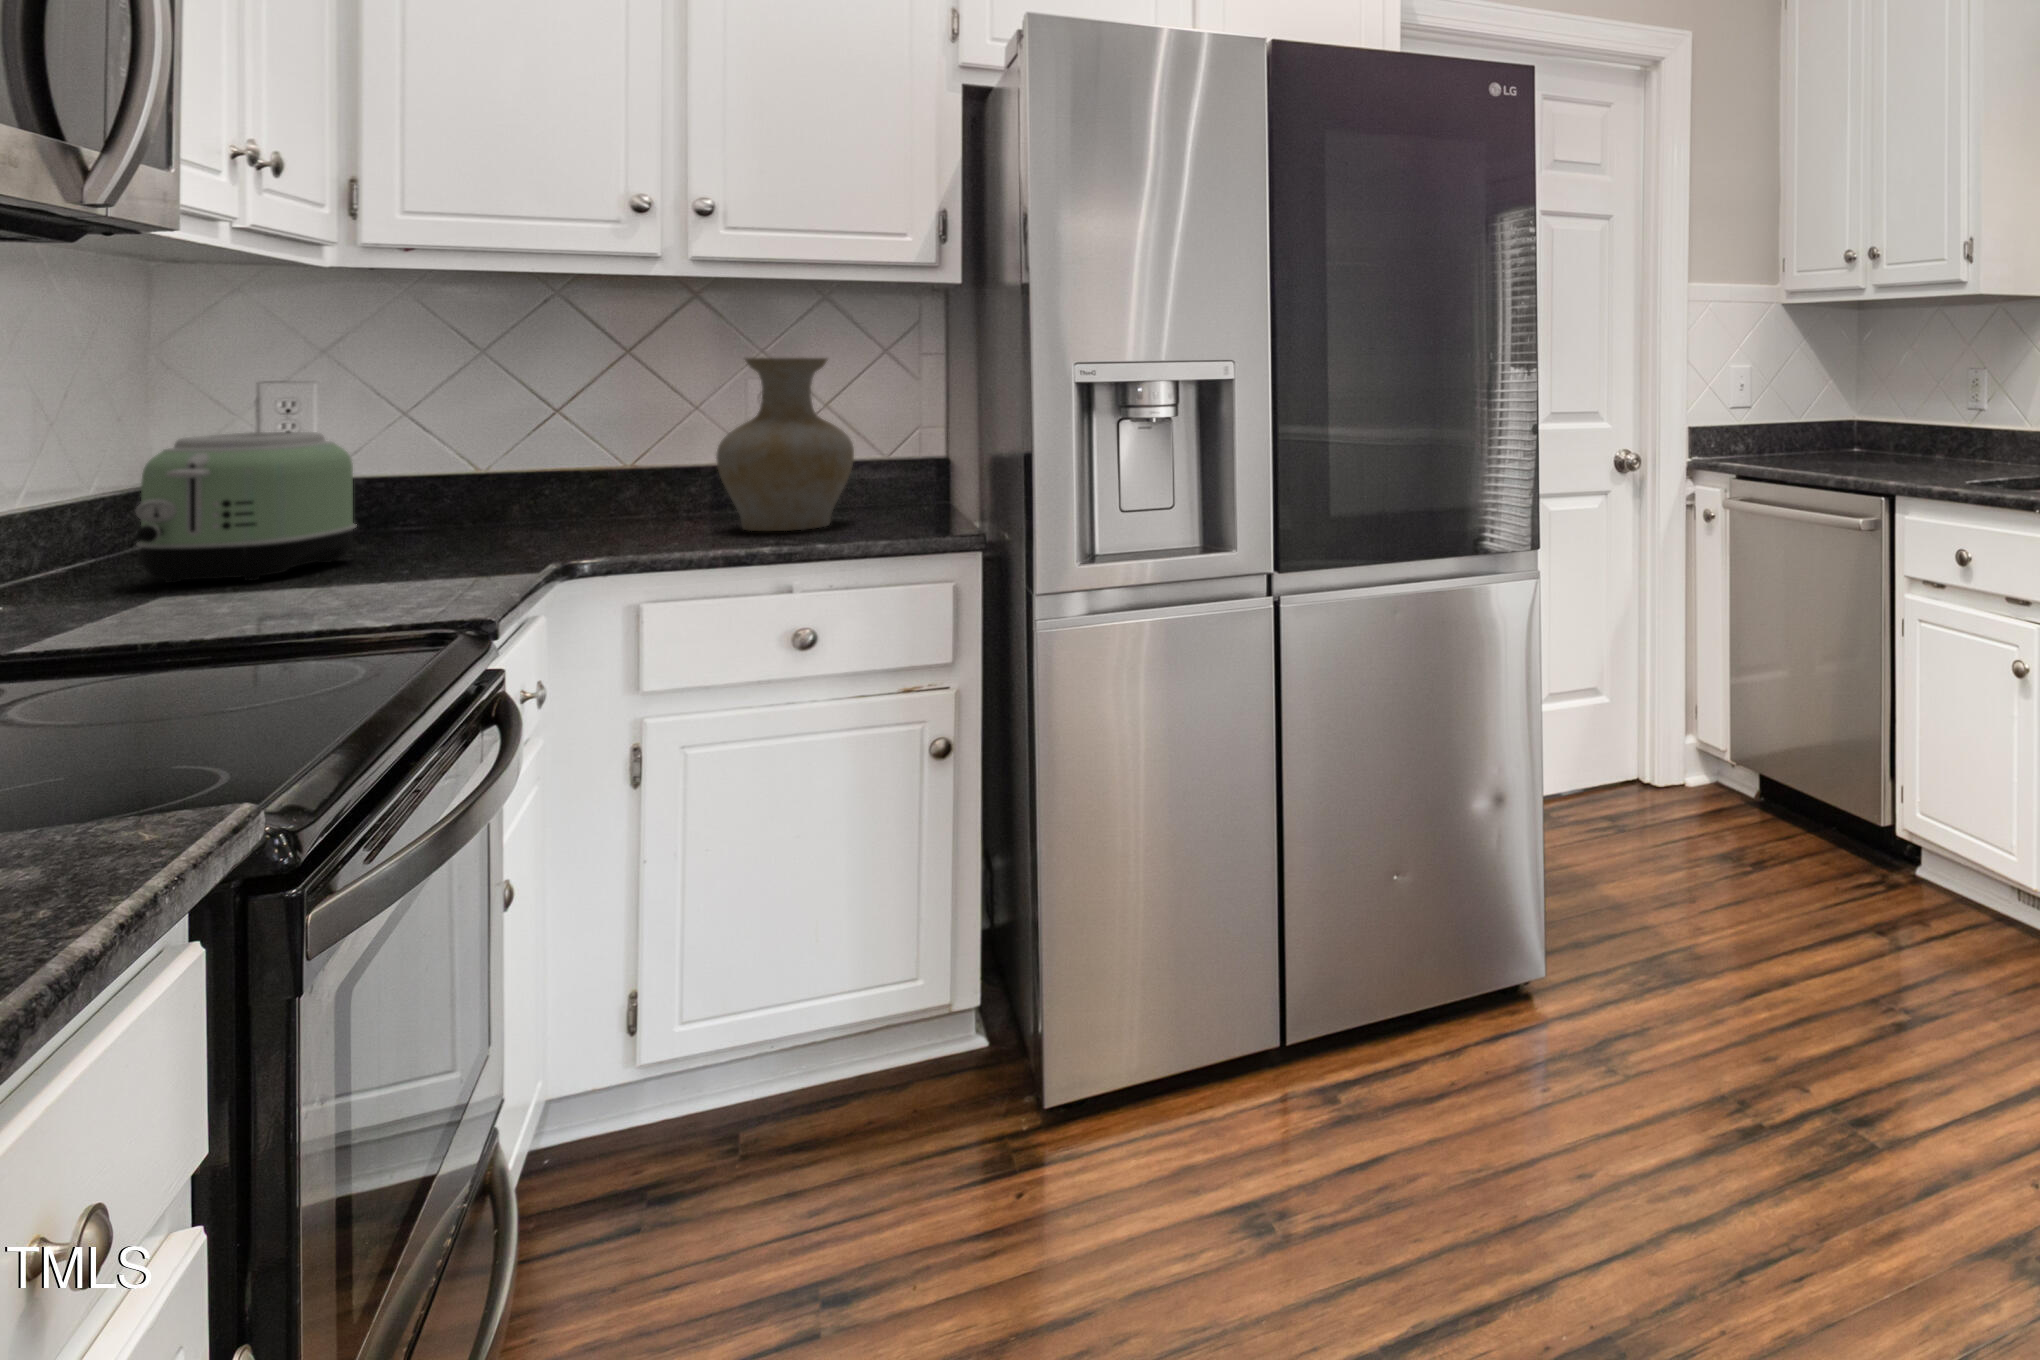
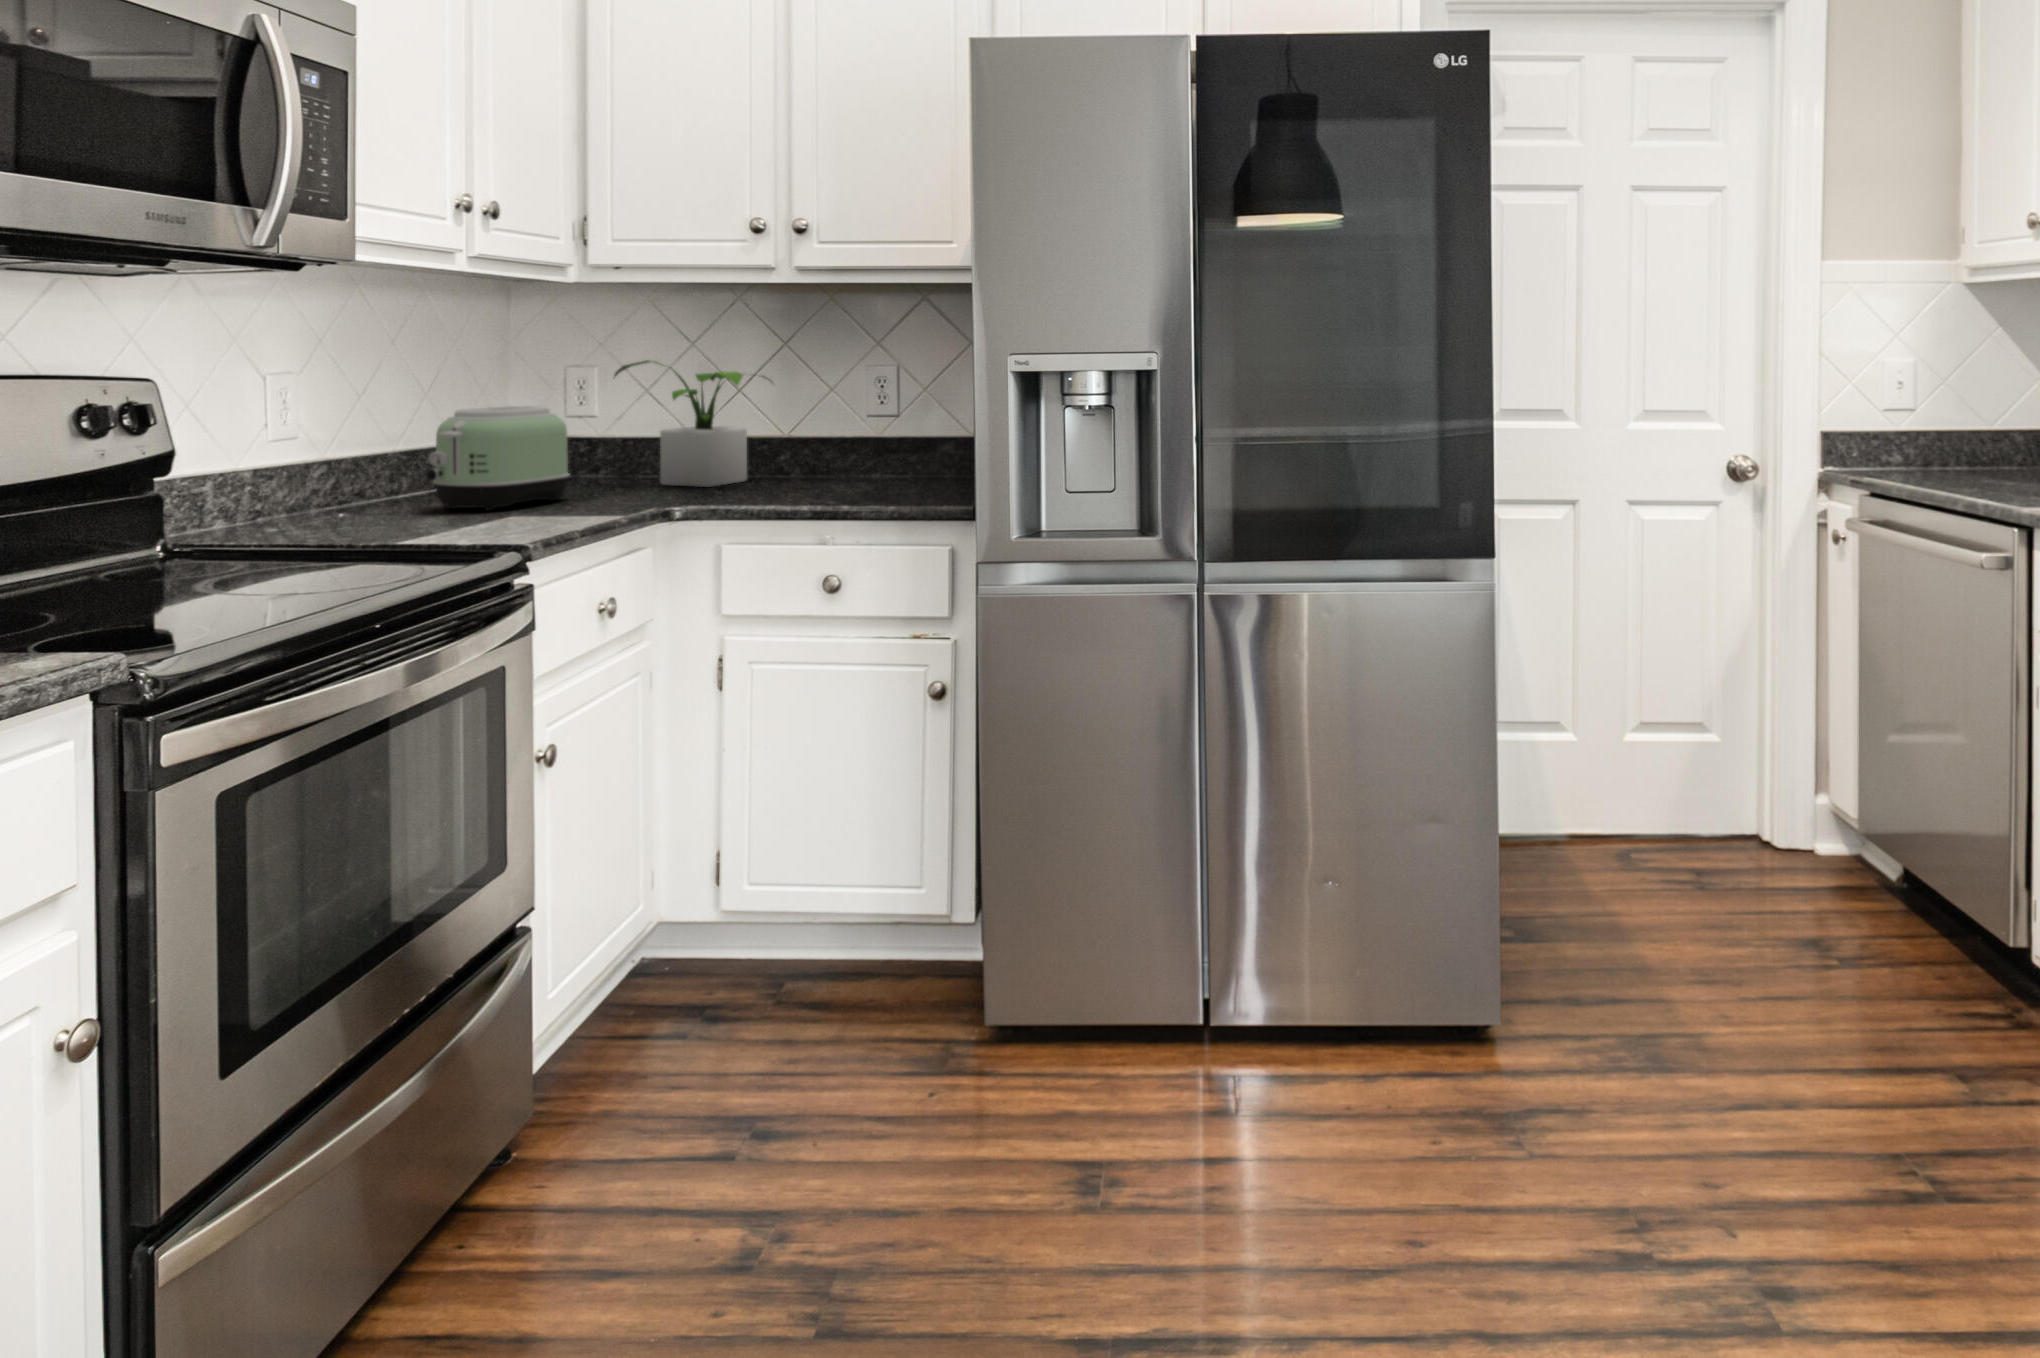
vase: present [716,358,854,531] -> none [802,353,905,495]
potted plant: none [379,367,620,535] -> present [614,360,771,487]

